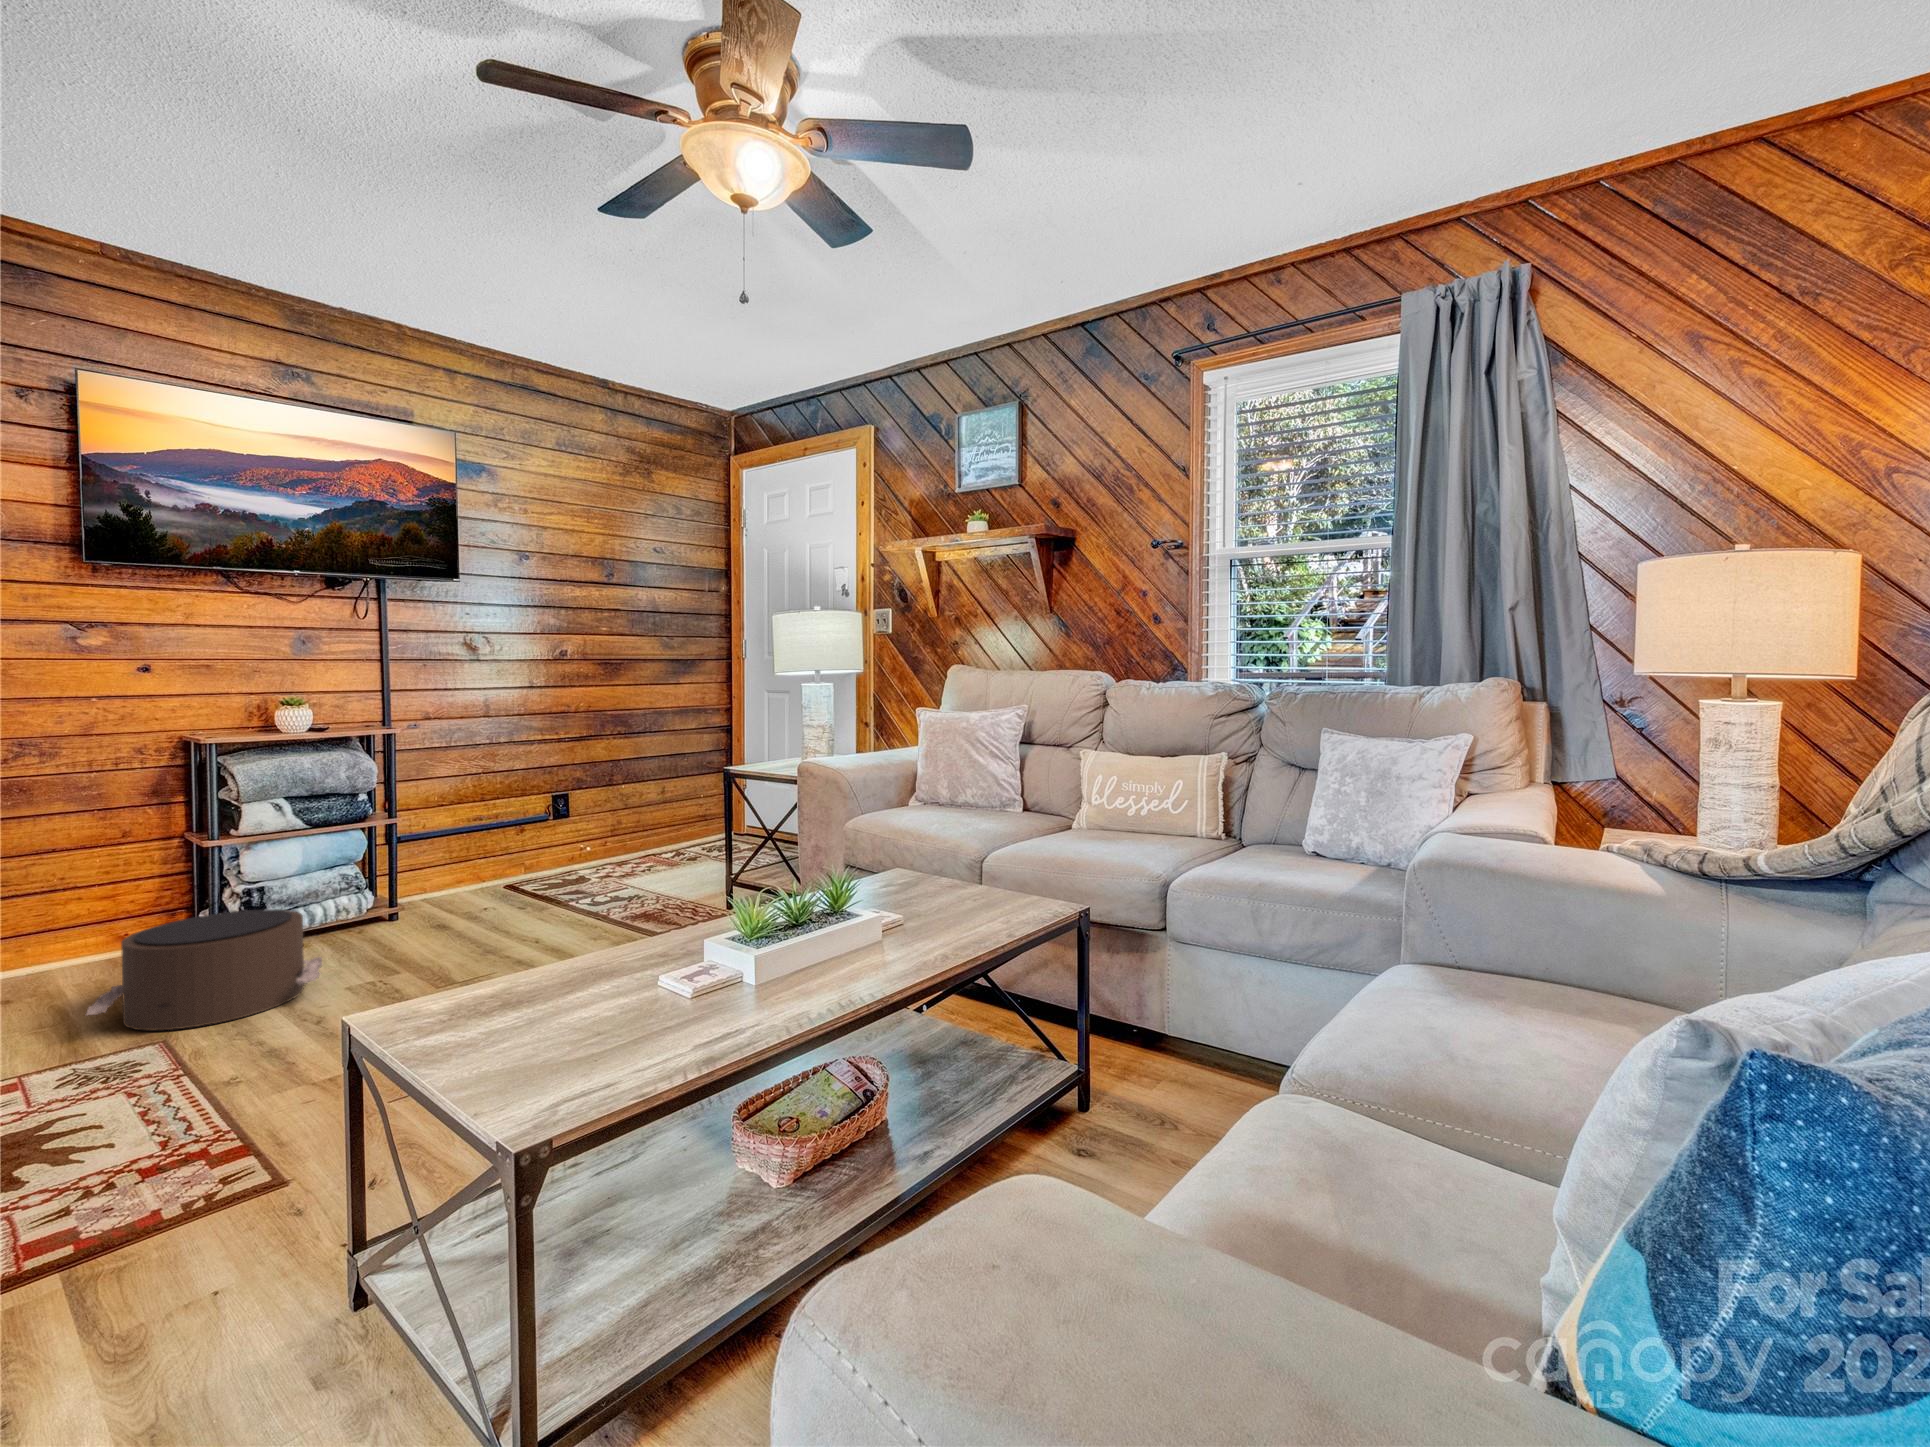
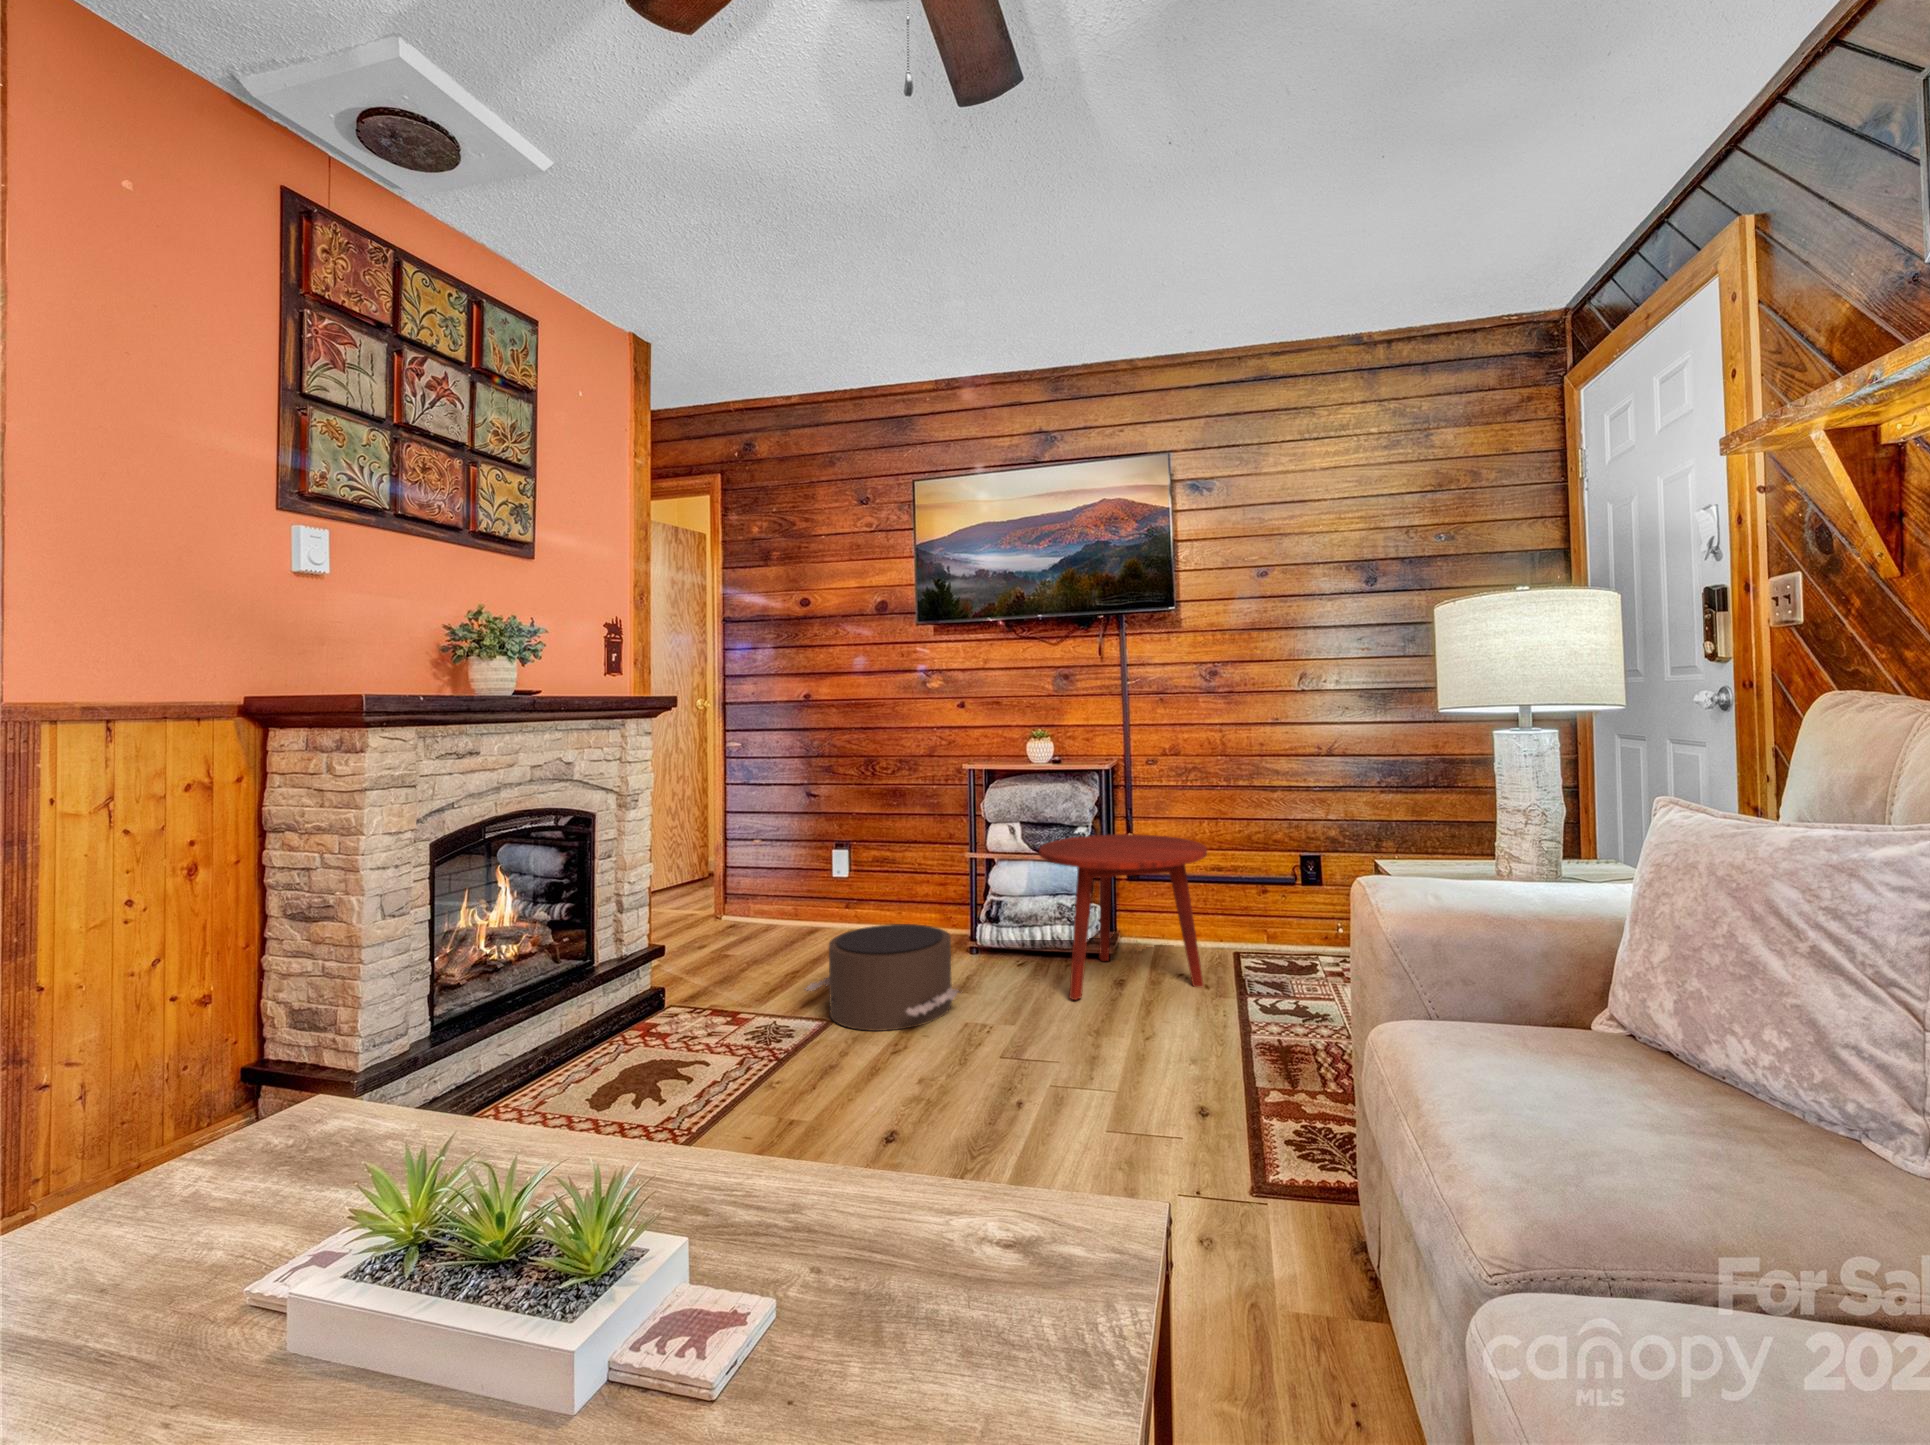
side table: none [352,789,534,941] -> present [1039,834,1207,1000]

